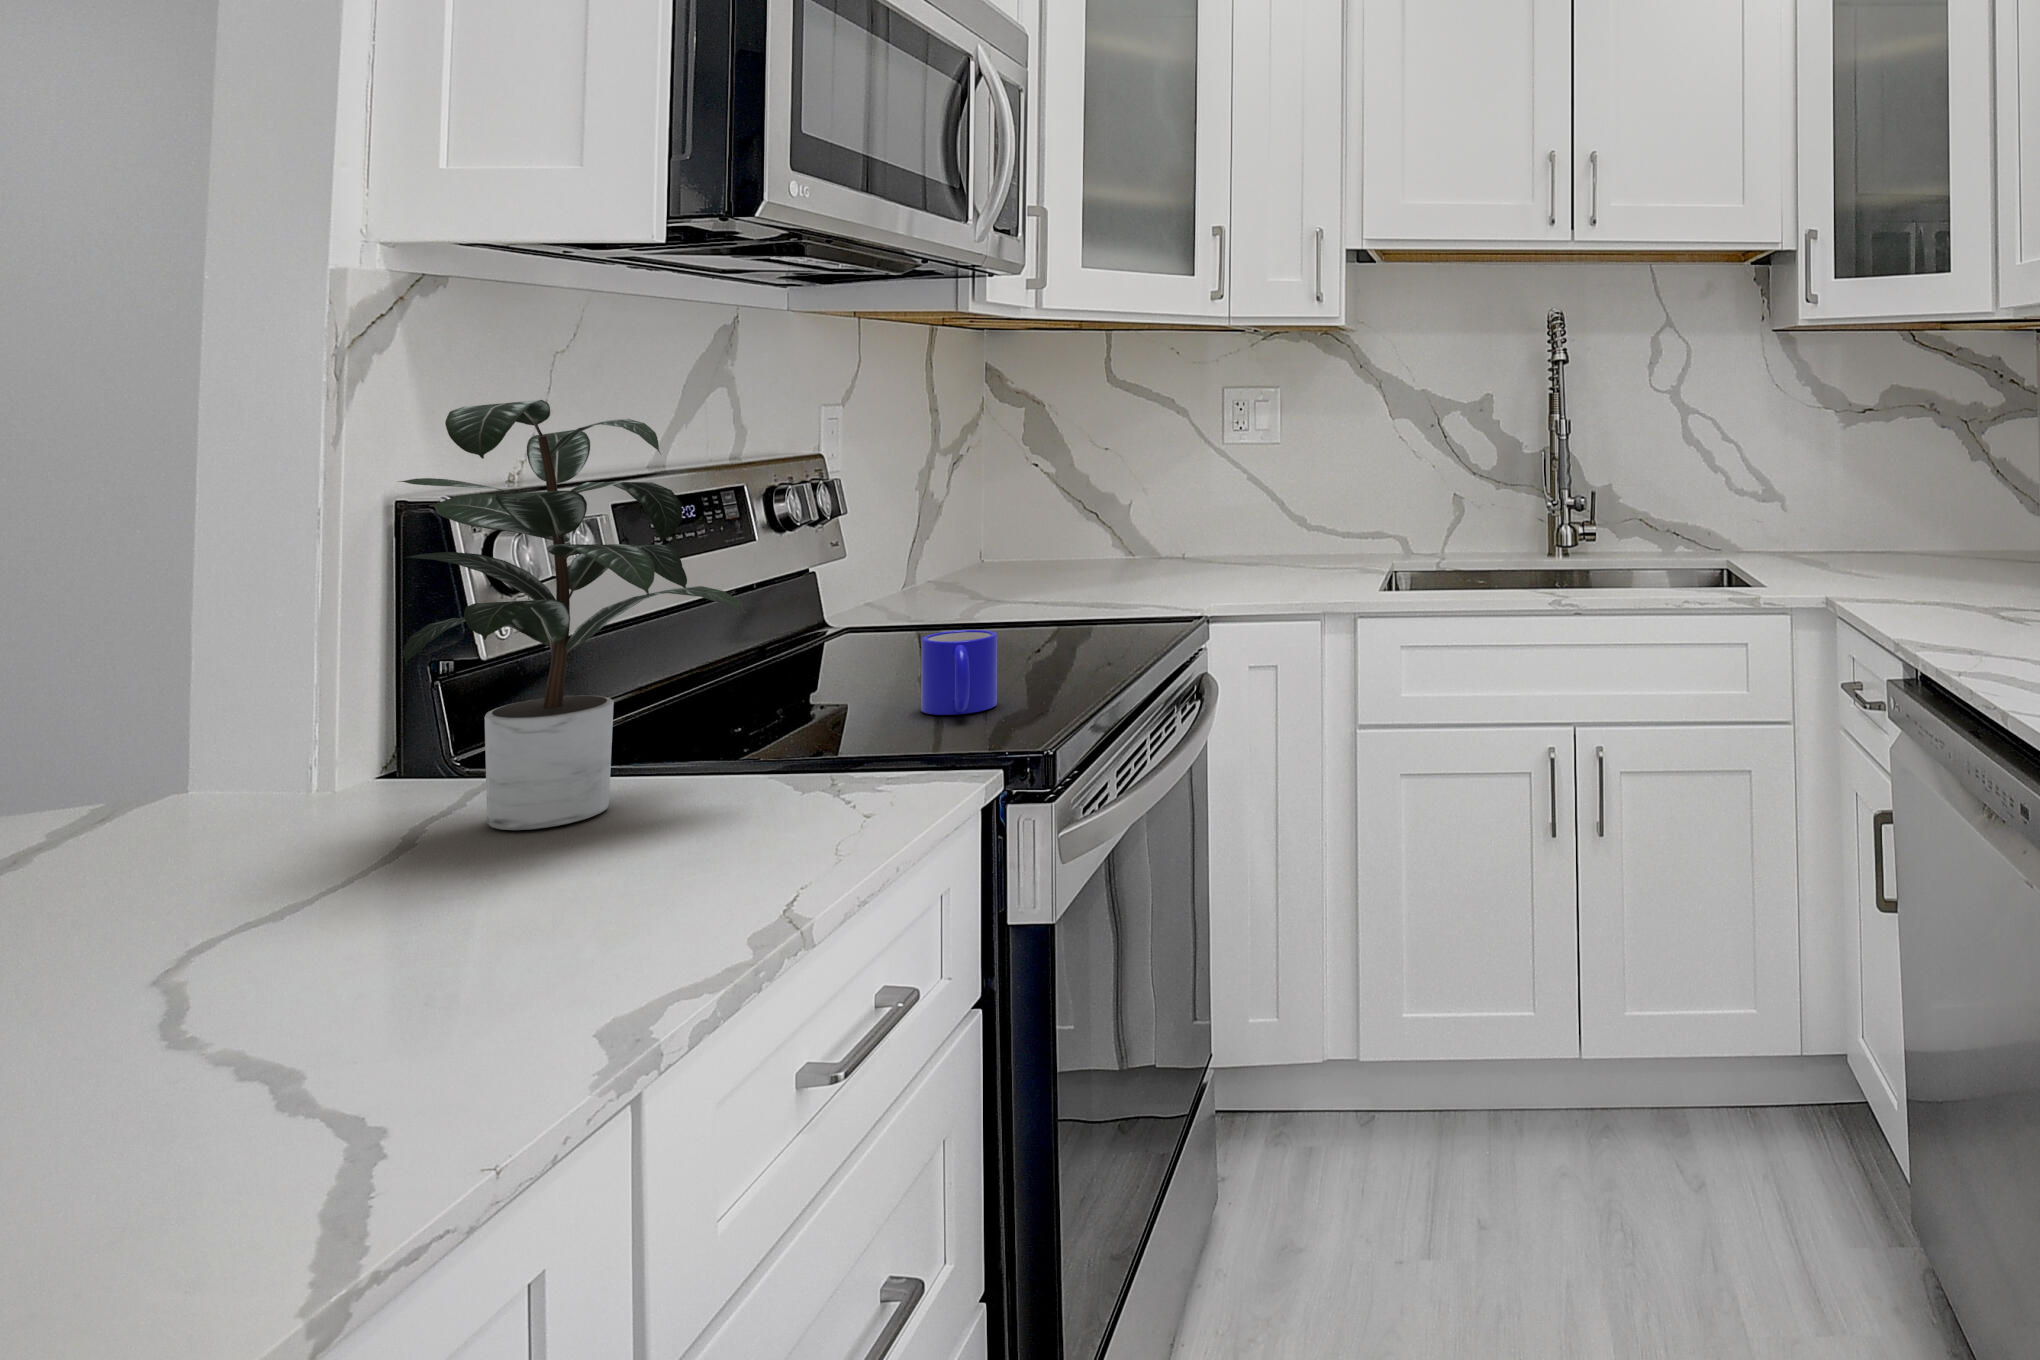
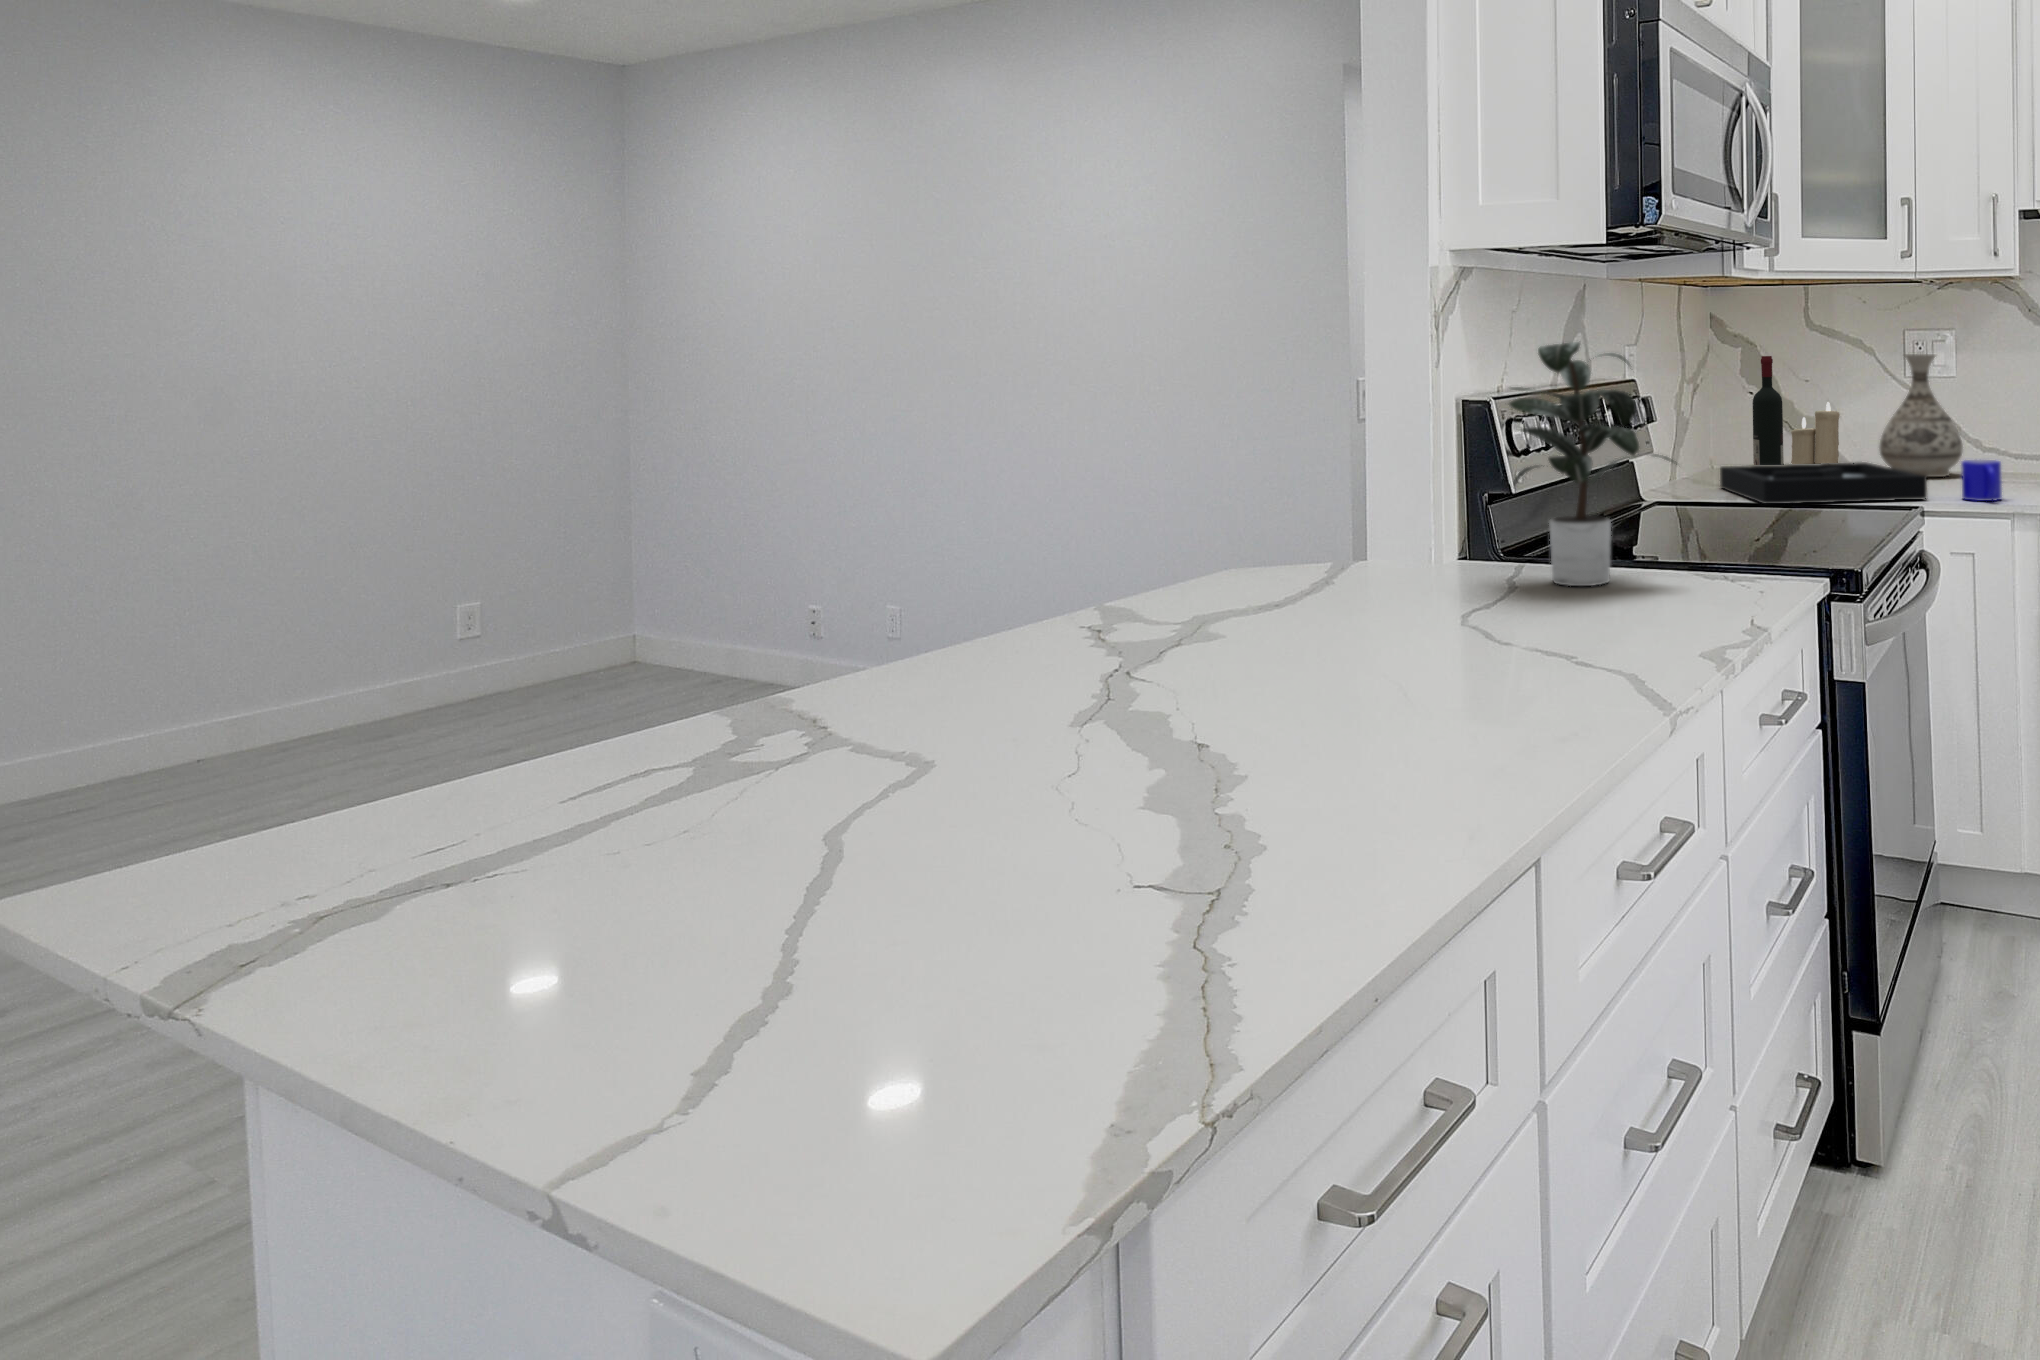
vase: none [1185,415,1282,564] -> present [1879,354,1963,477]
wine bottle: none [1024,416,1064,570] -> present [1752,356,1784,465]
candle: none [1078,472,1139,561] -> present [1791,402,1840,464]
decorative tray: none [965,549,1223,617] -> present [1720,462,1927,504]
mug: present [921,630,997,715] -> present [1961,460,2002,501]

